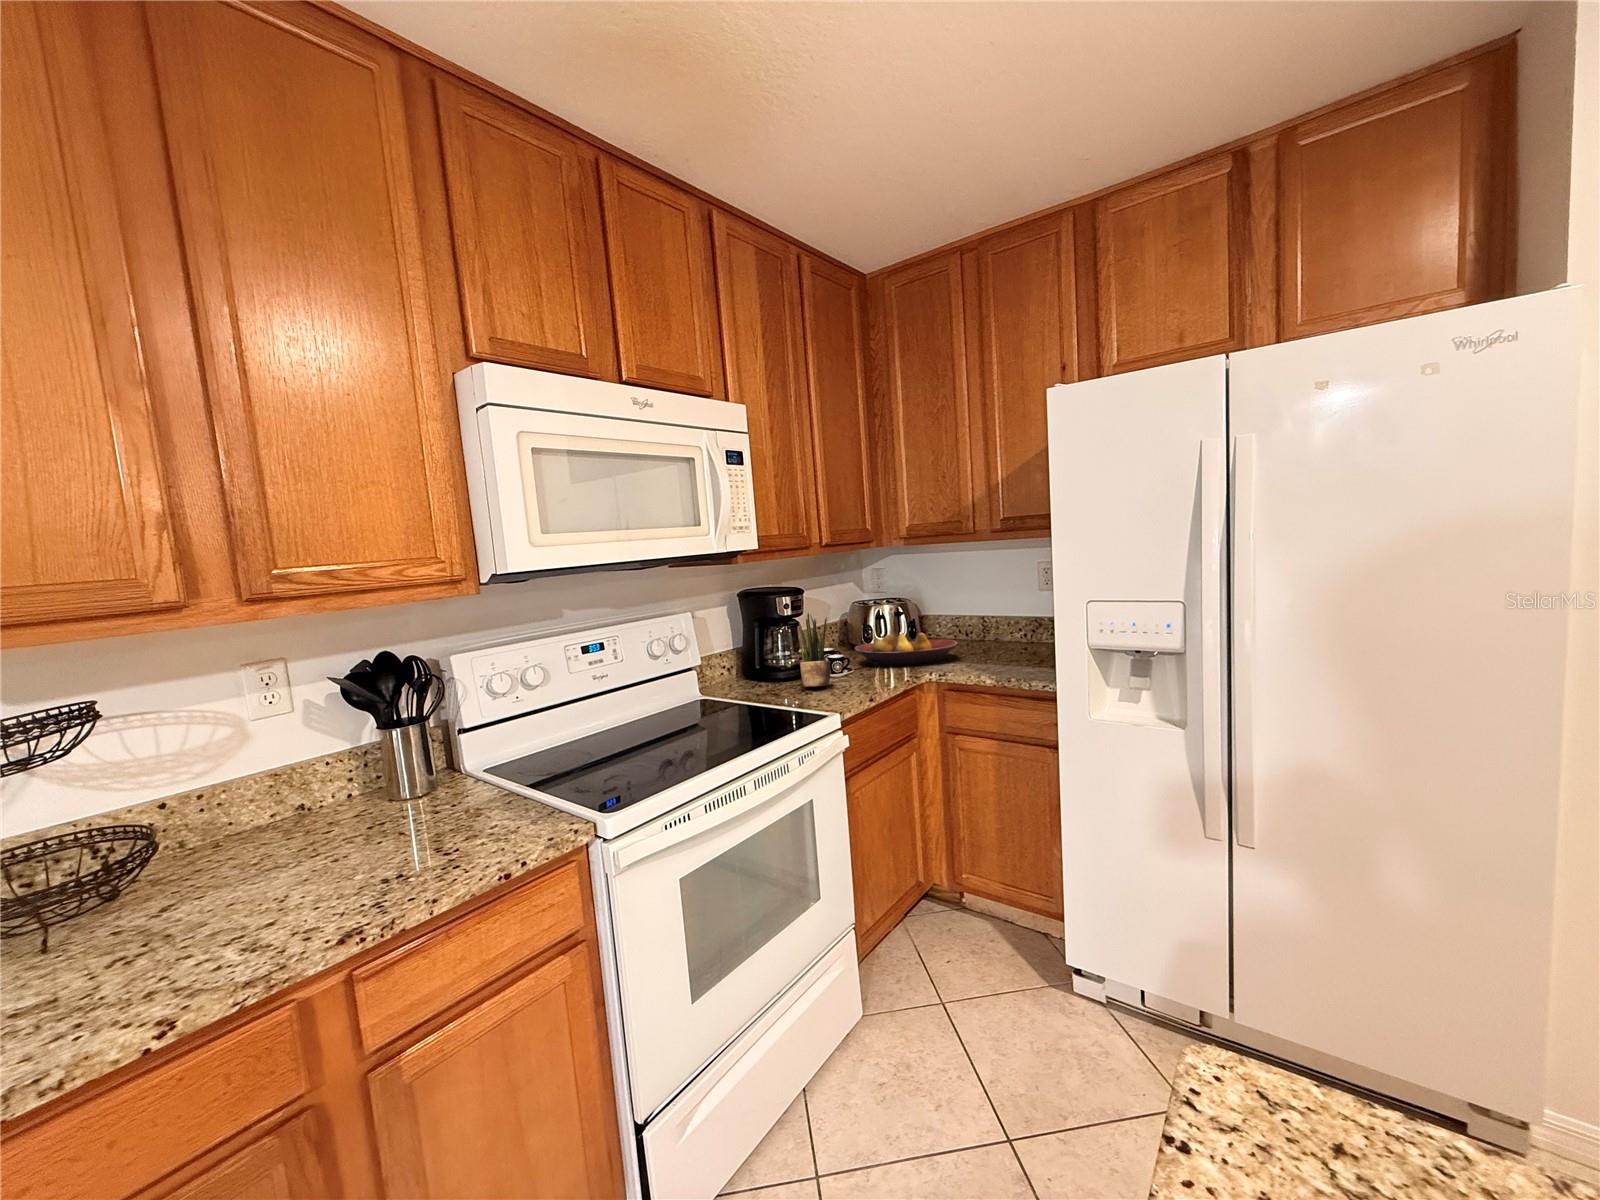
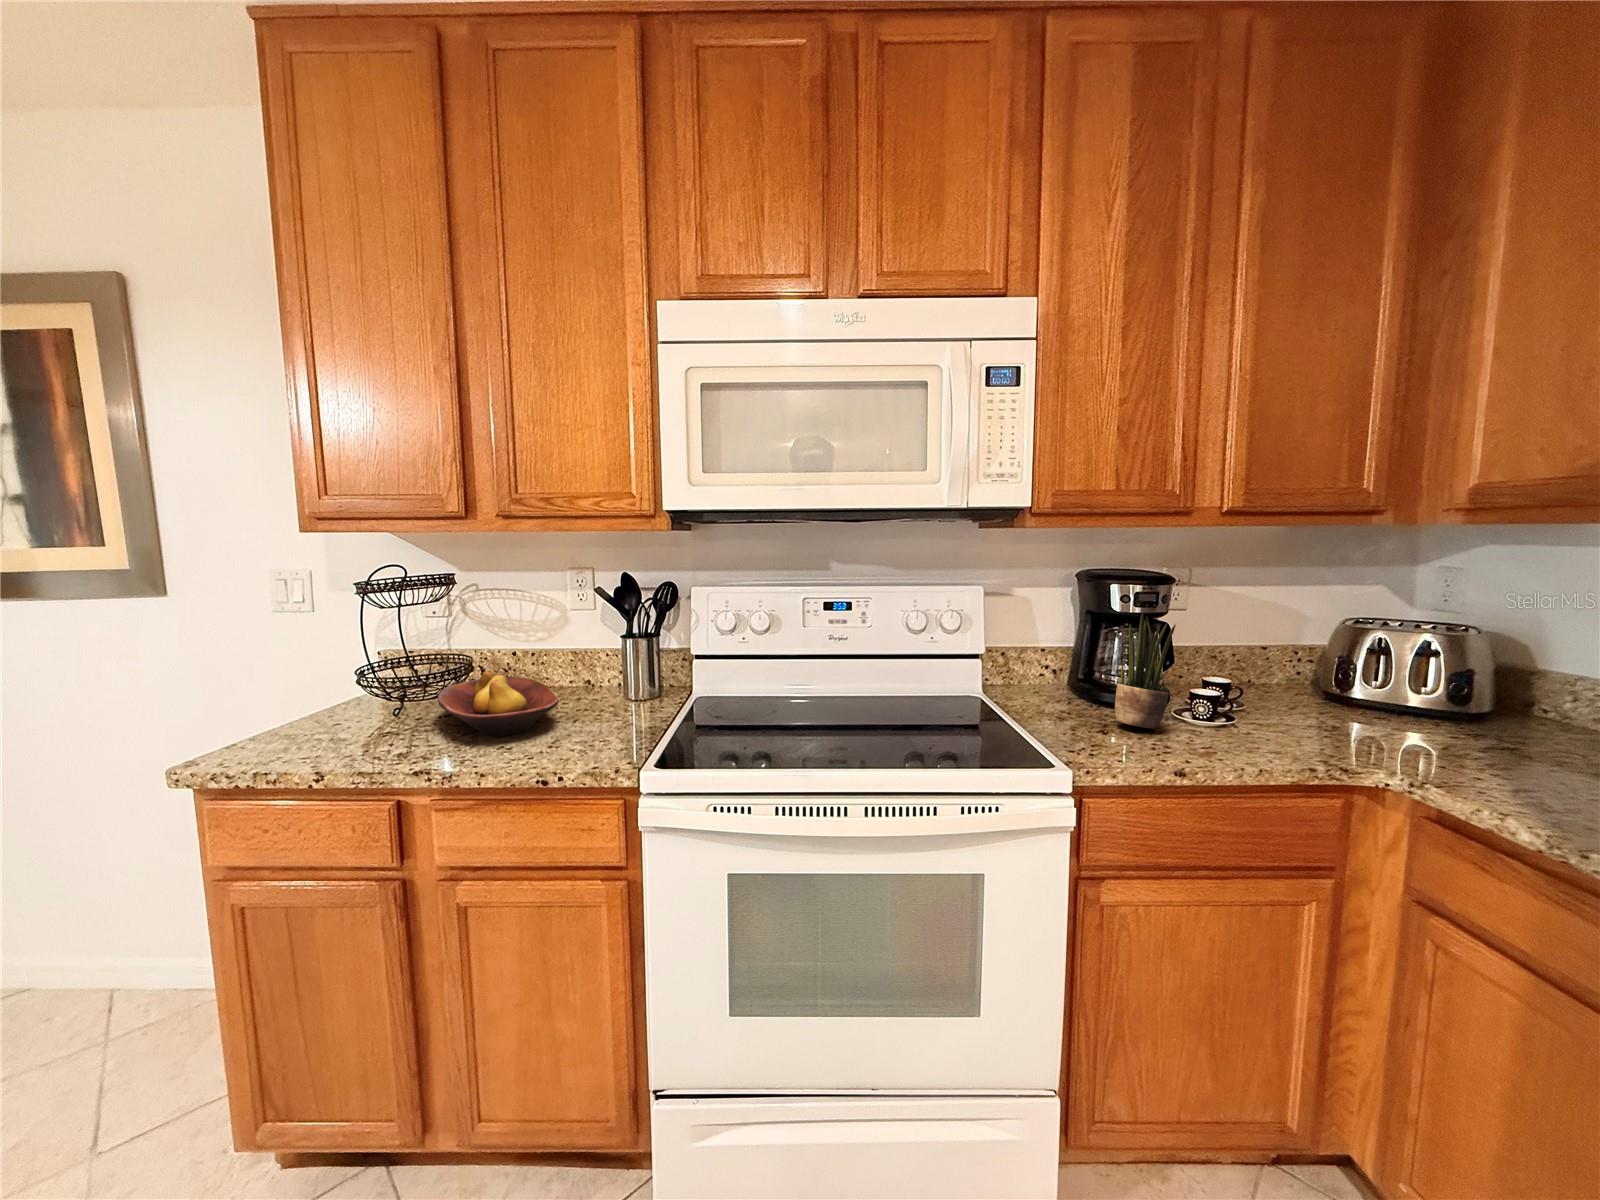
fruit bowl: present [855,633,958,665] -> present [438,670,559,736]

